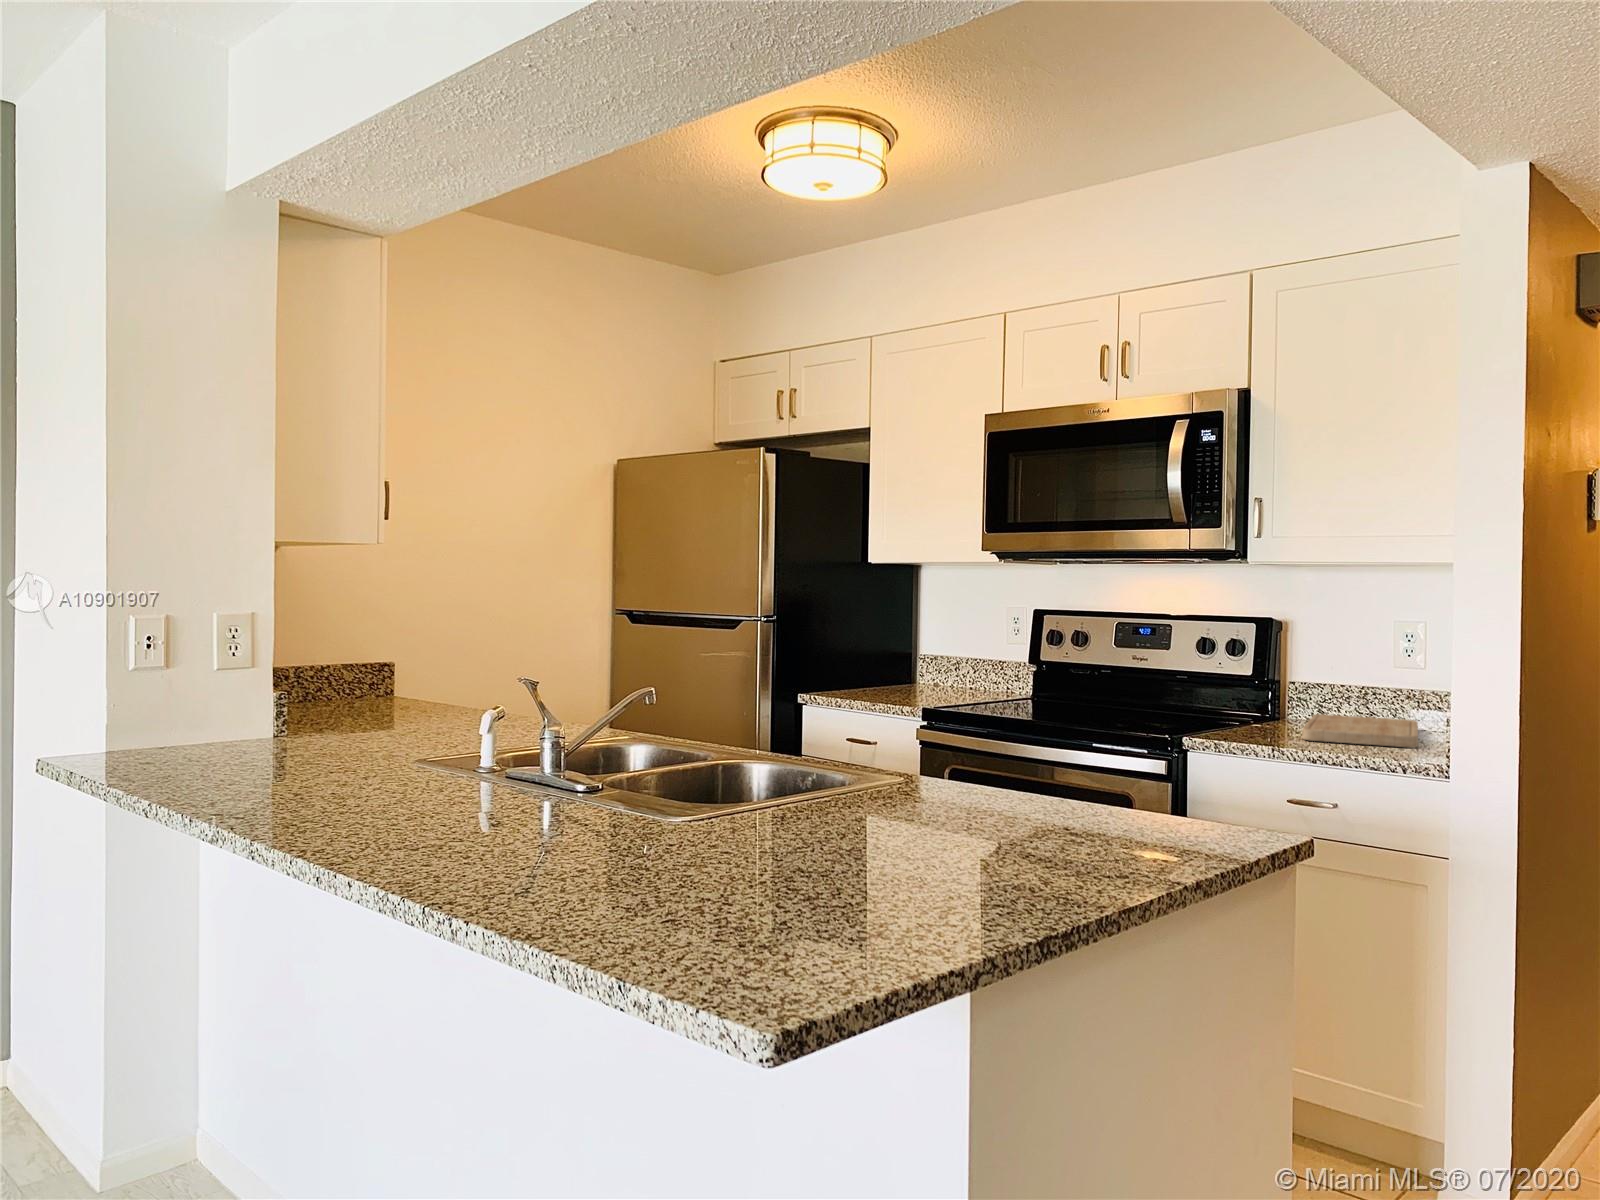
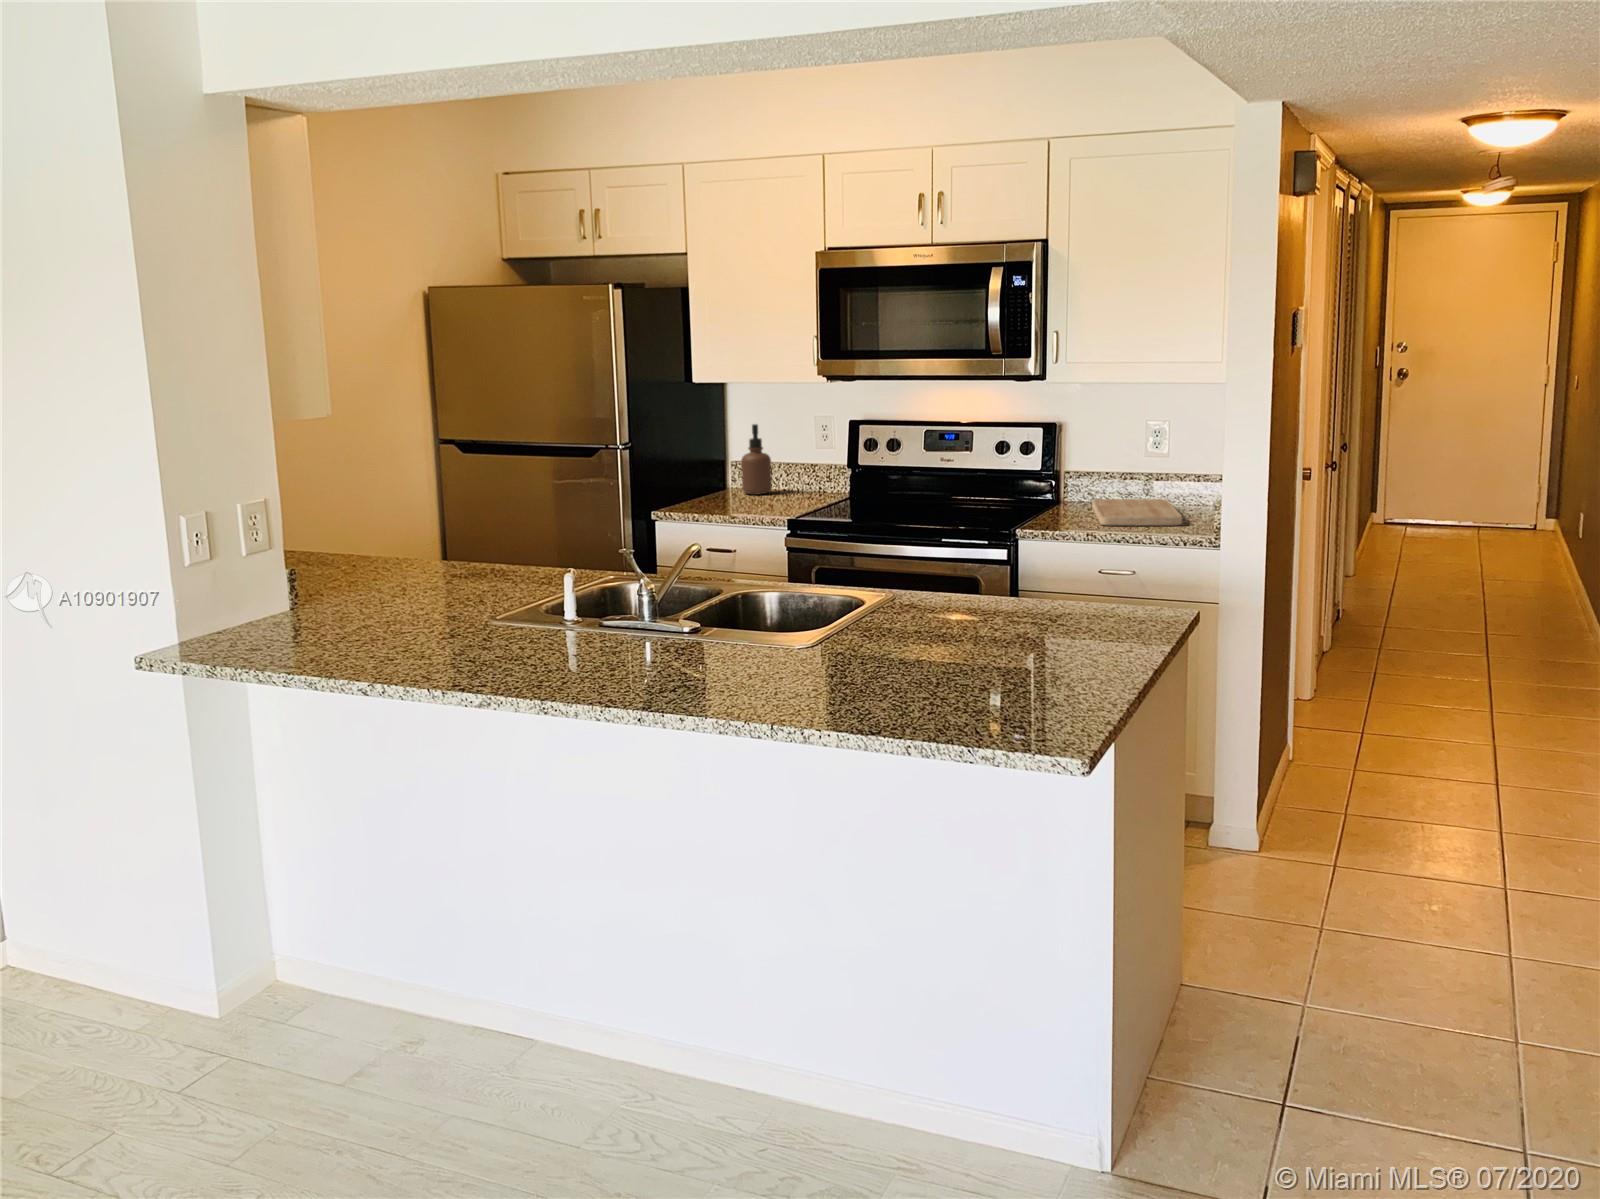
soap dispenser: none [922,613,955,689] -> present [741,424,772,495]

